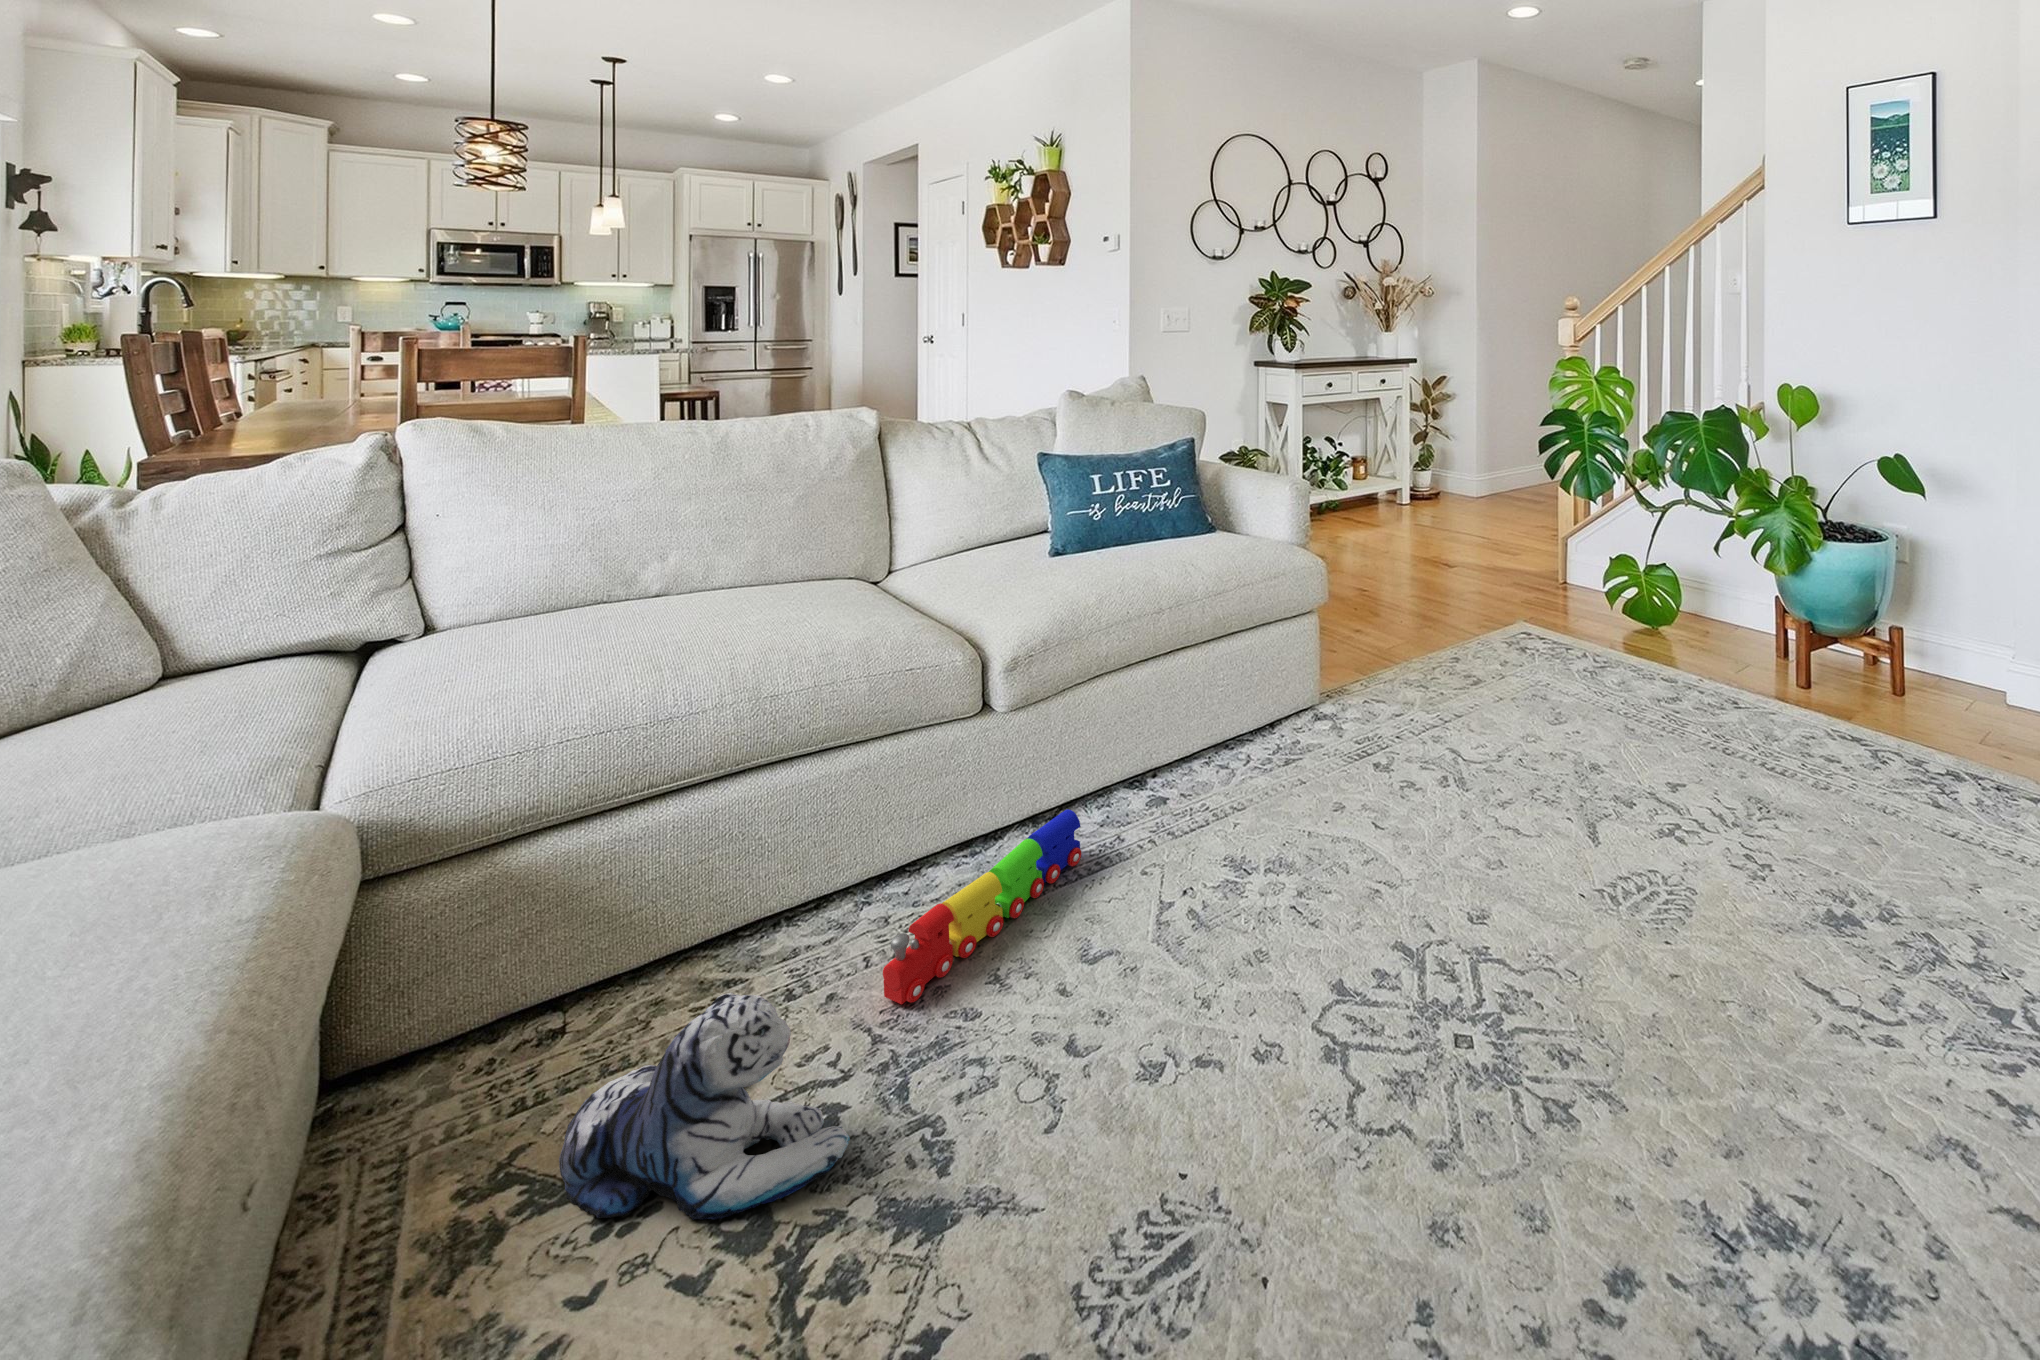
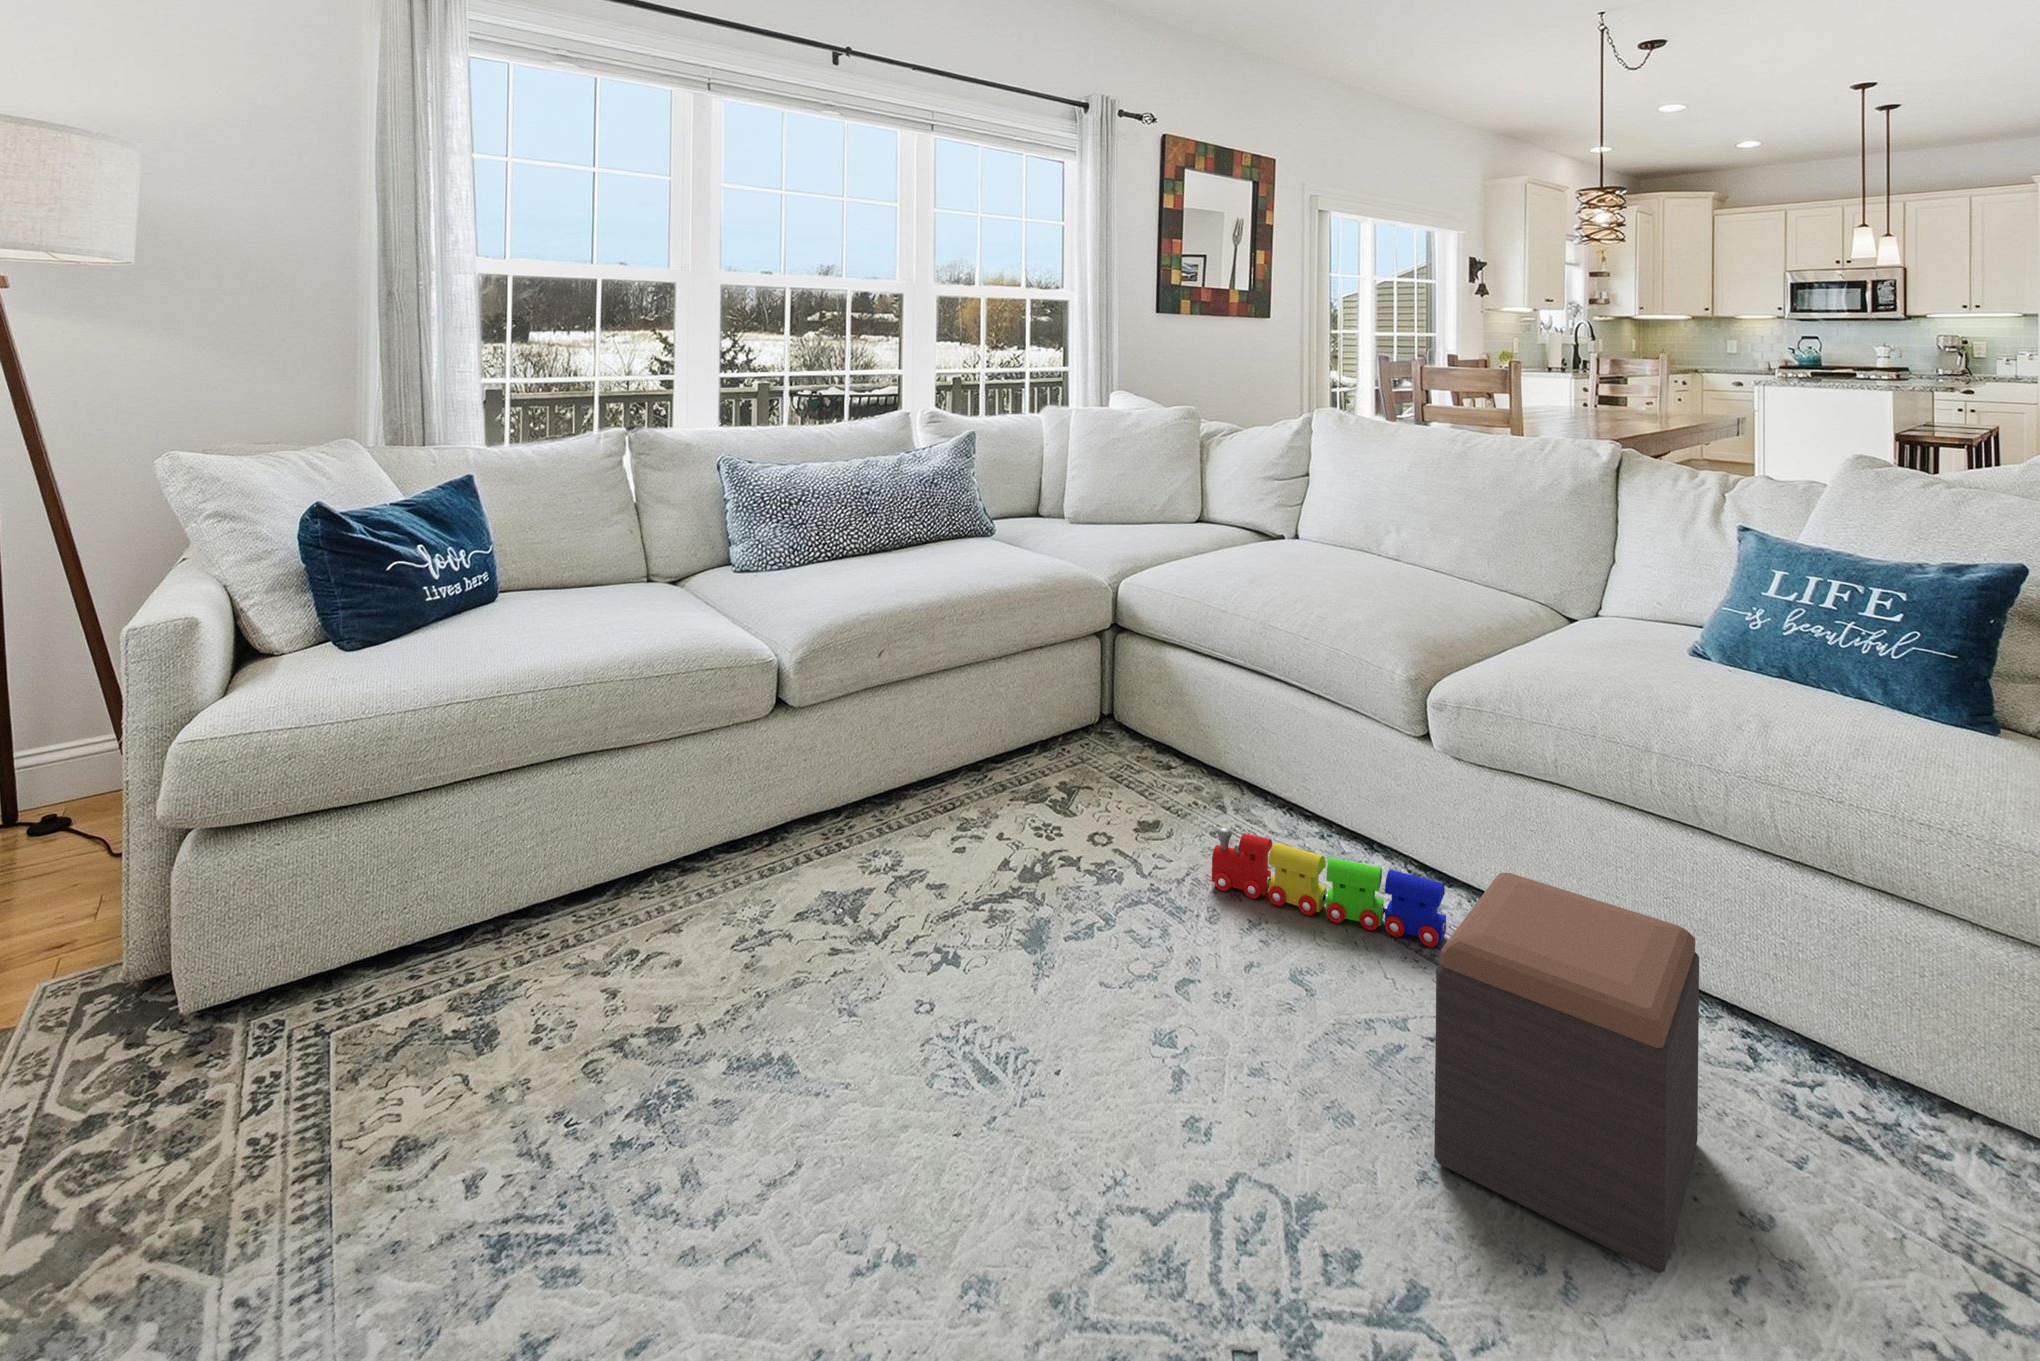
footstool: none [1207,685,1382,911] -> present [1434,873,1699,1273]
plush toy: present [559,992,850,1220] -> none [1042,747,1144,888]

